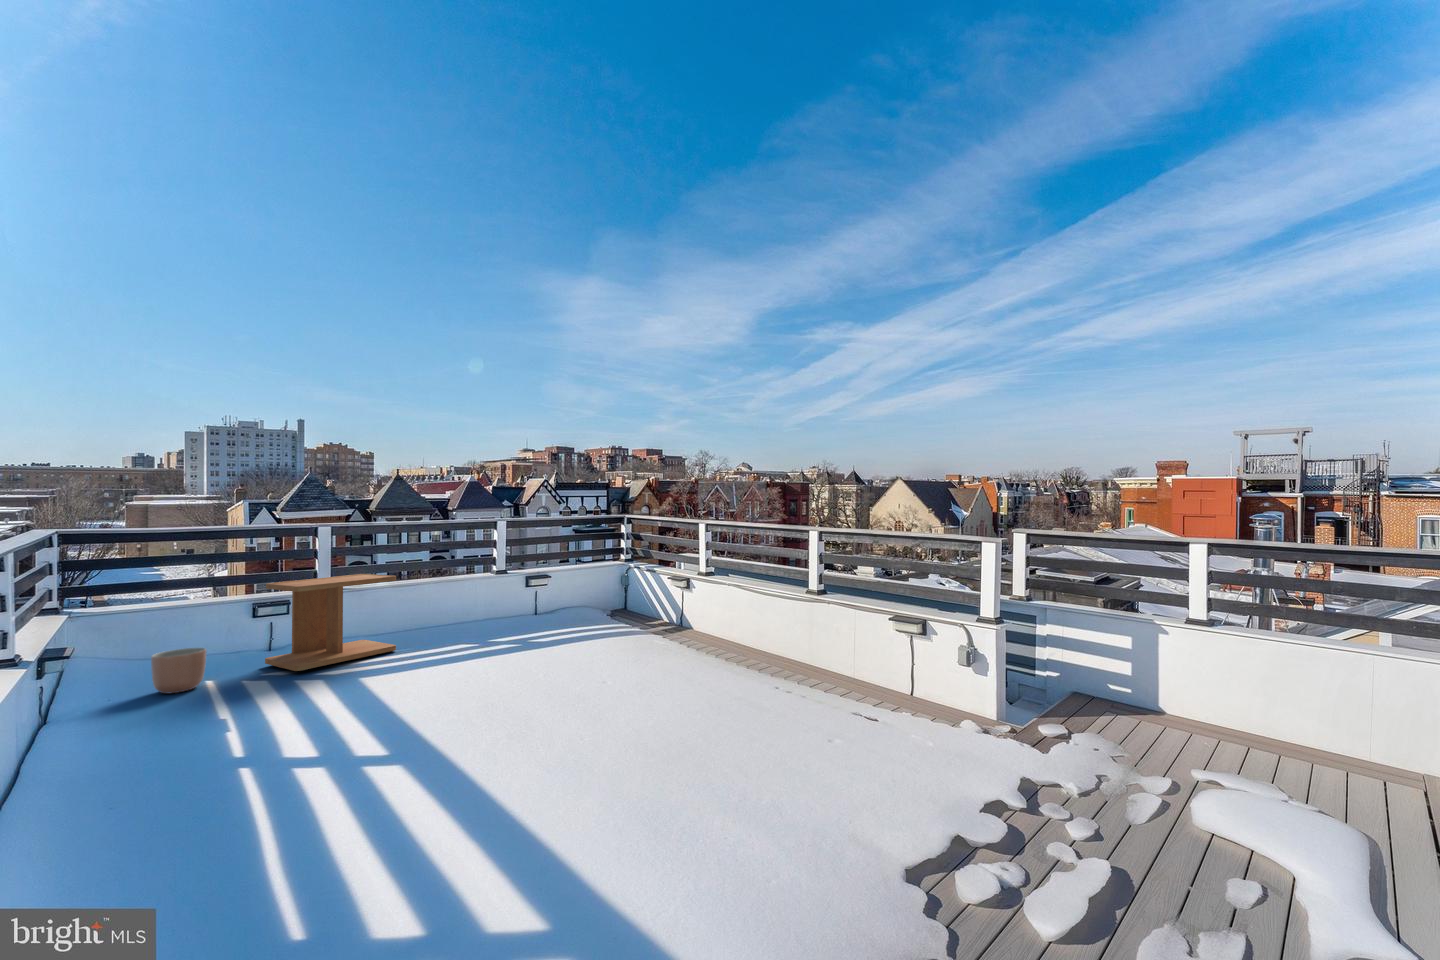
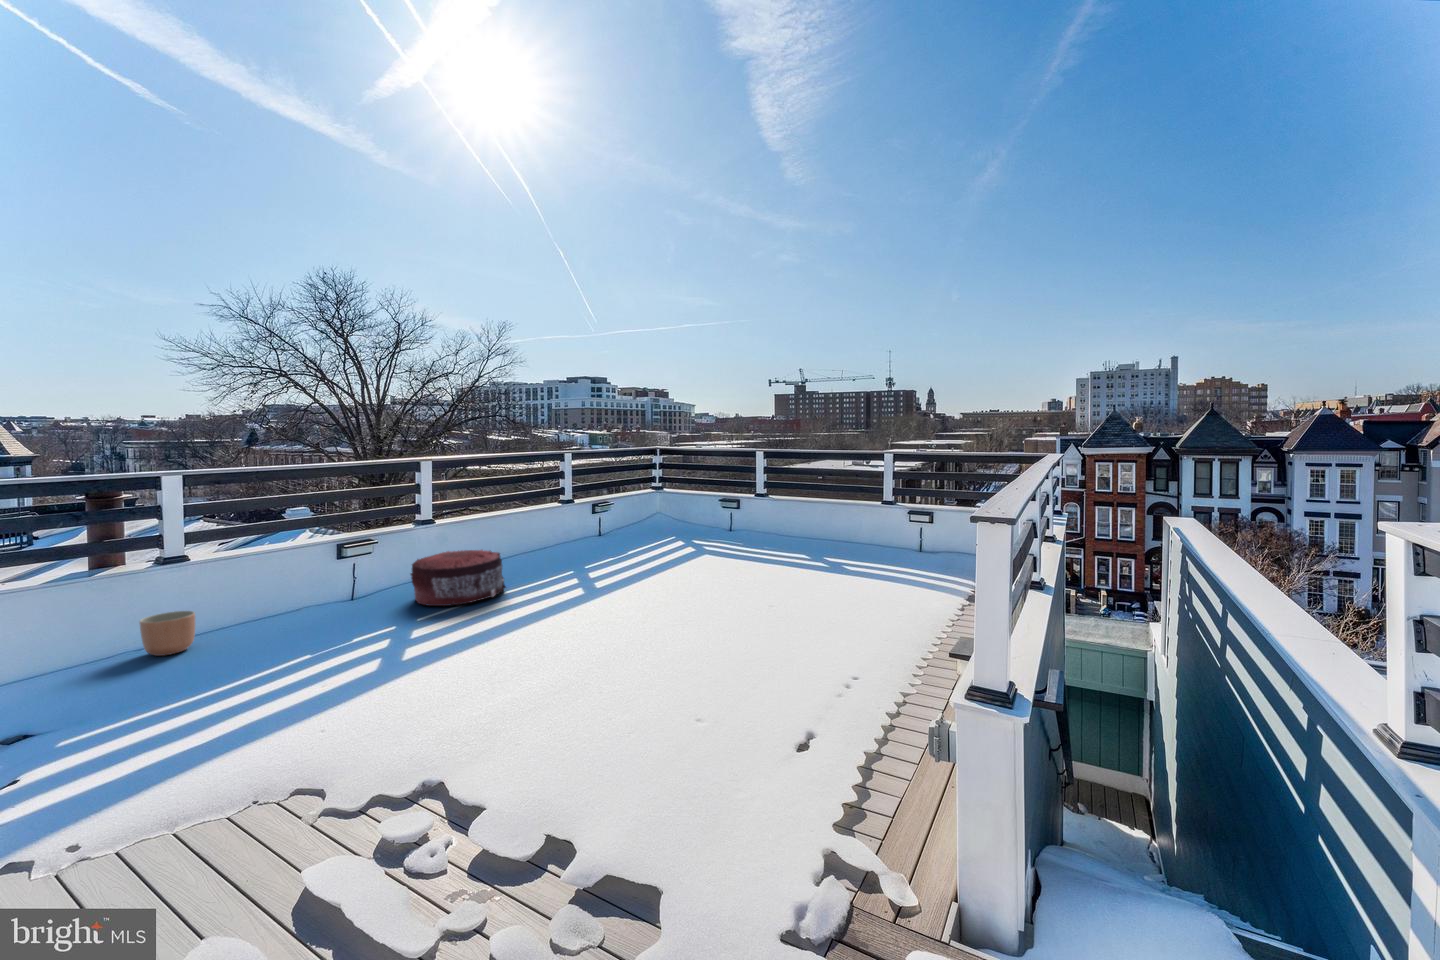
side table: present [265,574,396,671] -> none [251,535,384,632]
pouf: none [424,590,523,647] -> present [411,550,506,606]

